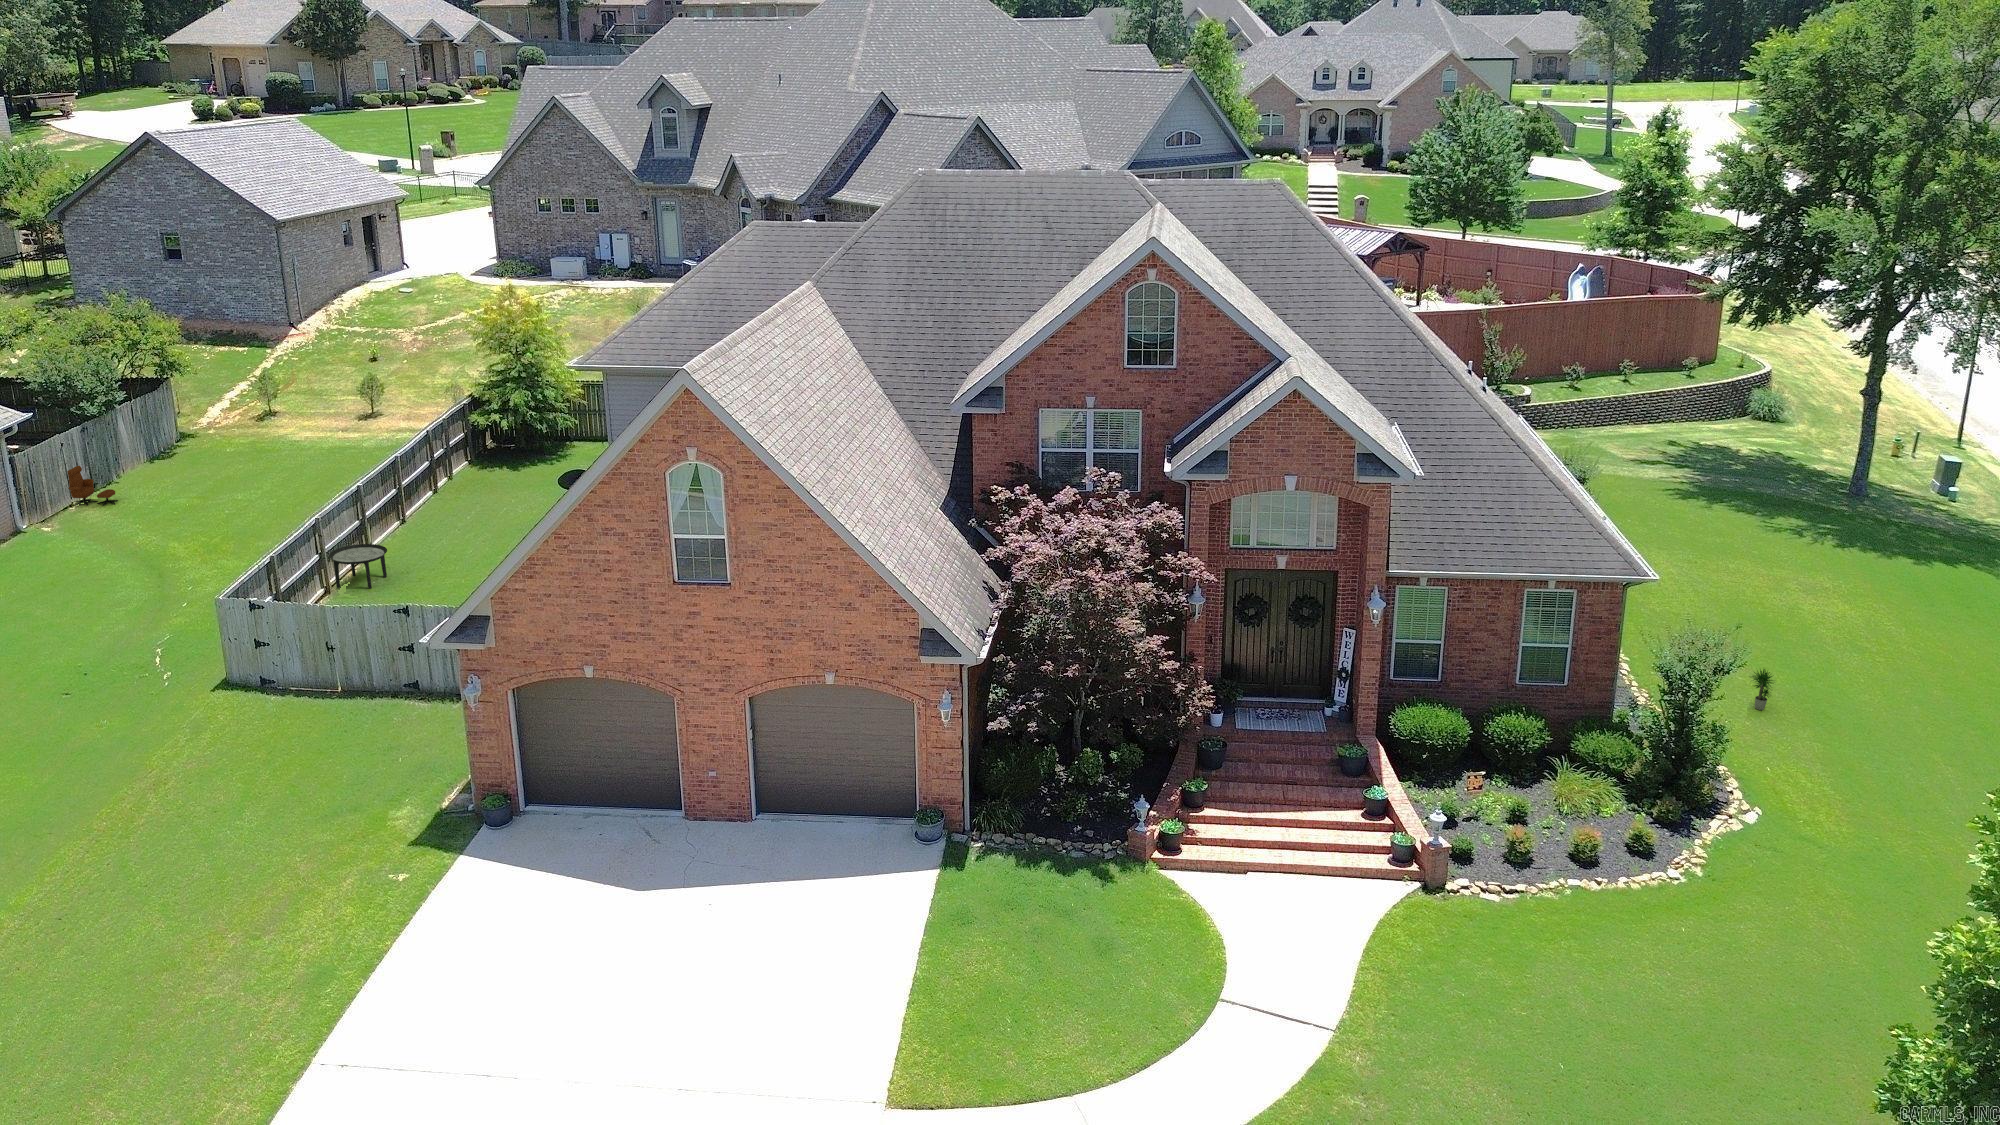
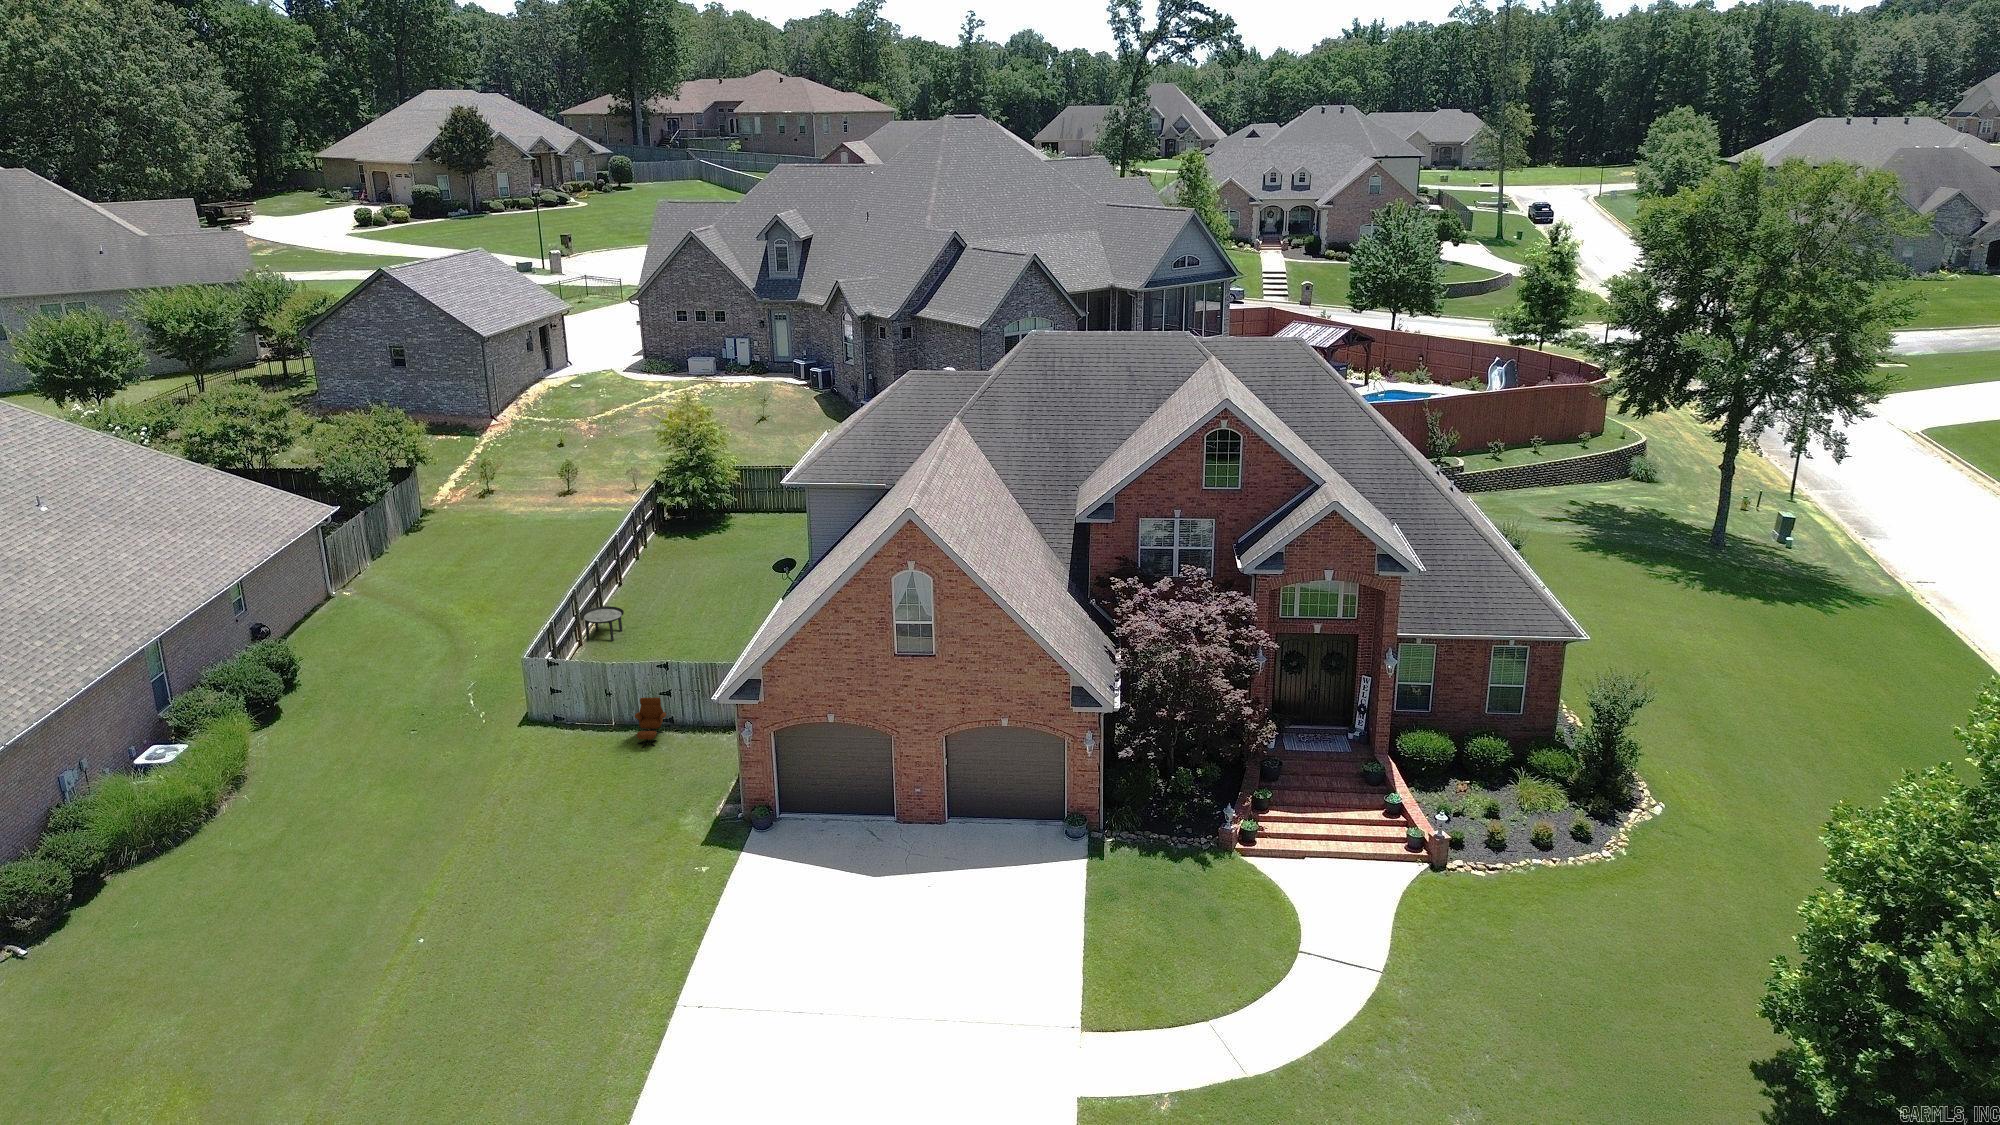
lounge chair: present [67,466,118,506] -> present [635,698,666,748]
potted plant: present [1752,669,1773,710] -> none [1649,695,1671,726]

